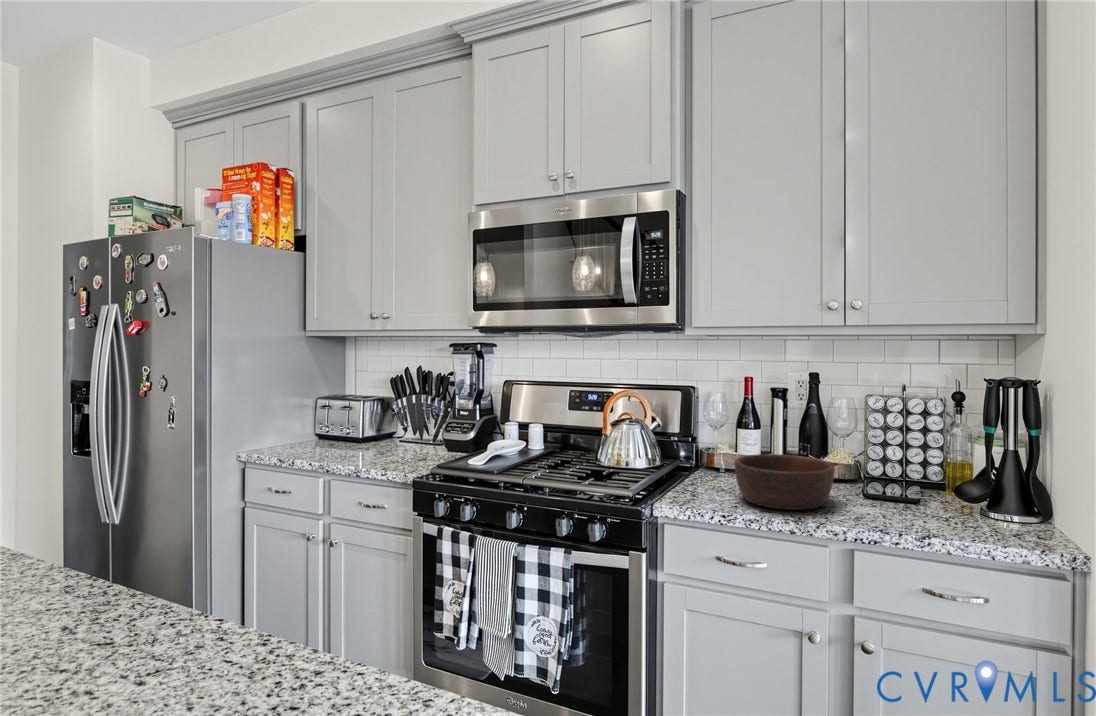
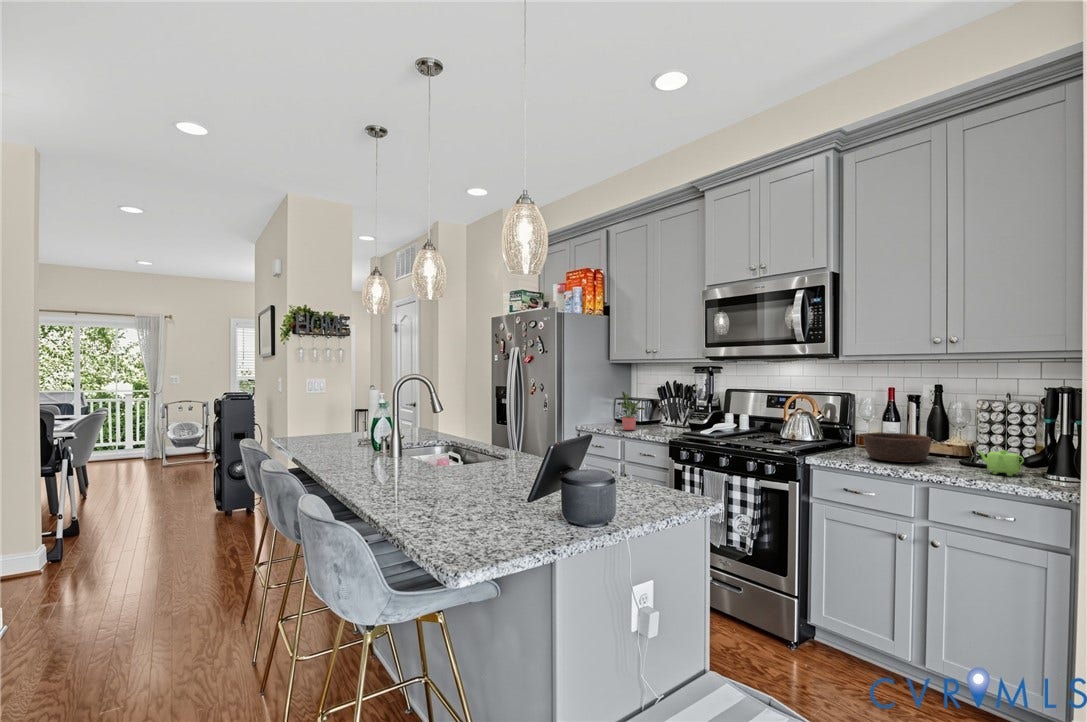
potted plant: none [324,388,368,458] -> present [622,392,645,430]
teapot: none [911,485,981,530] -> present [977,450,1024,476]

